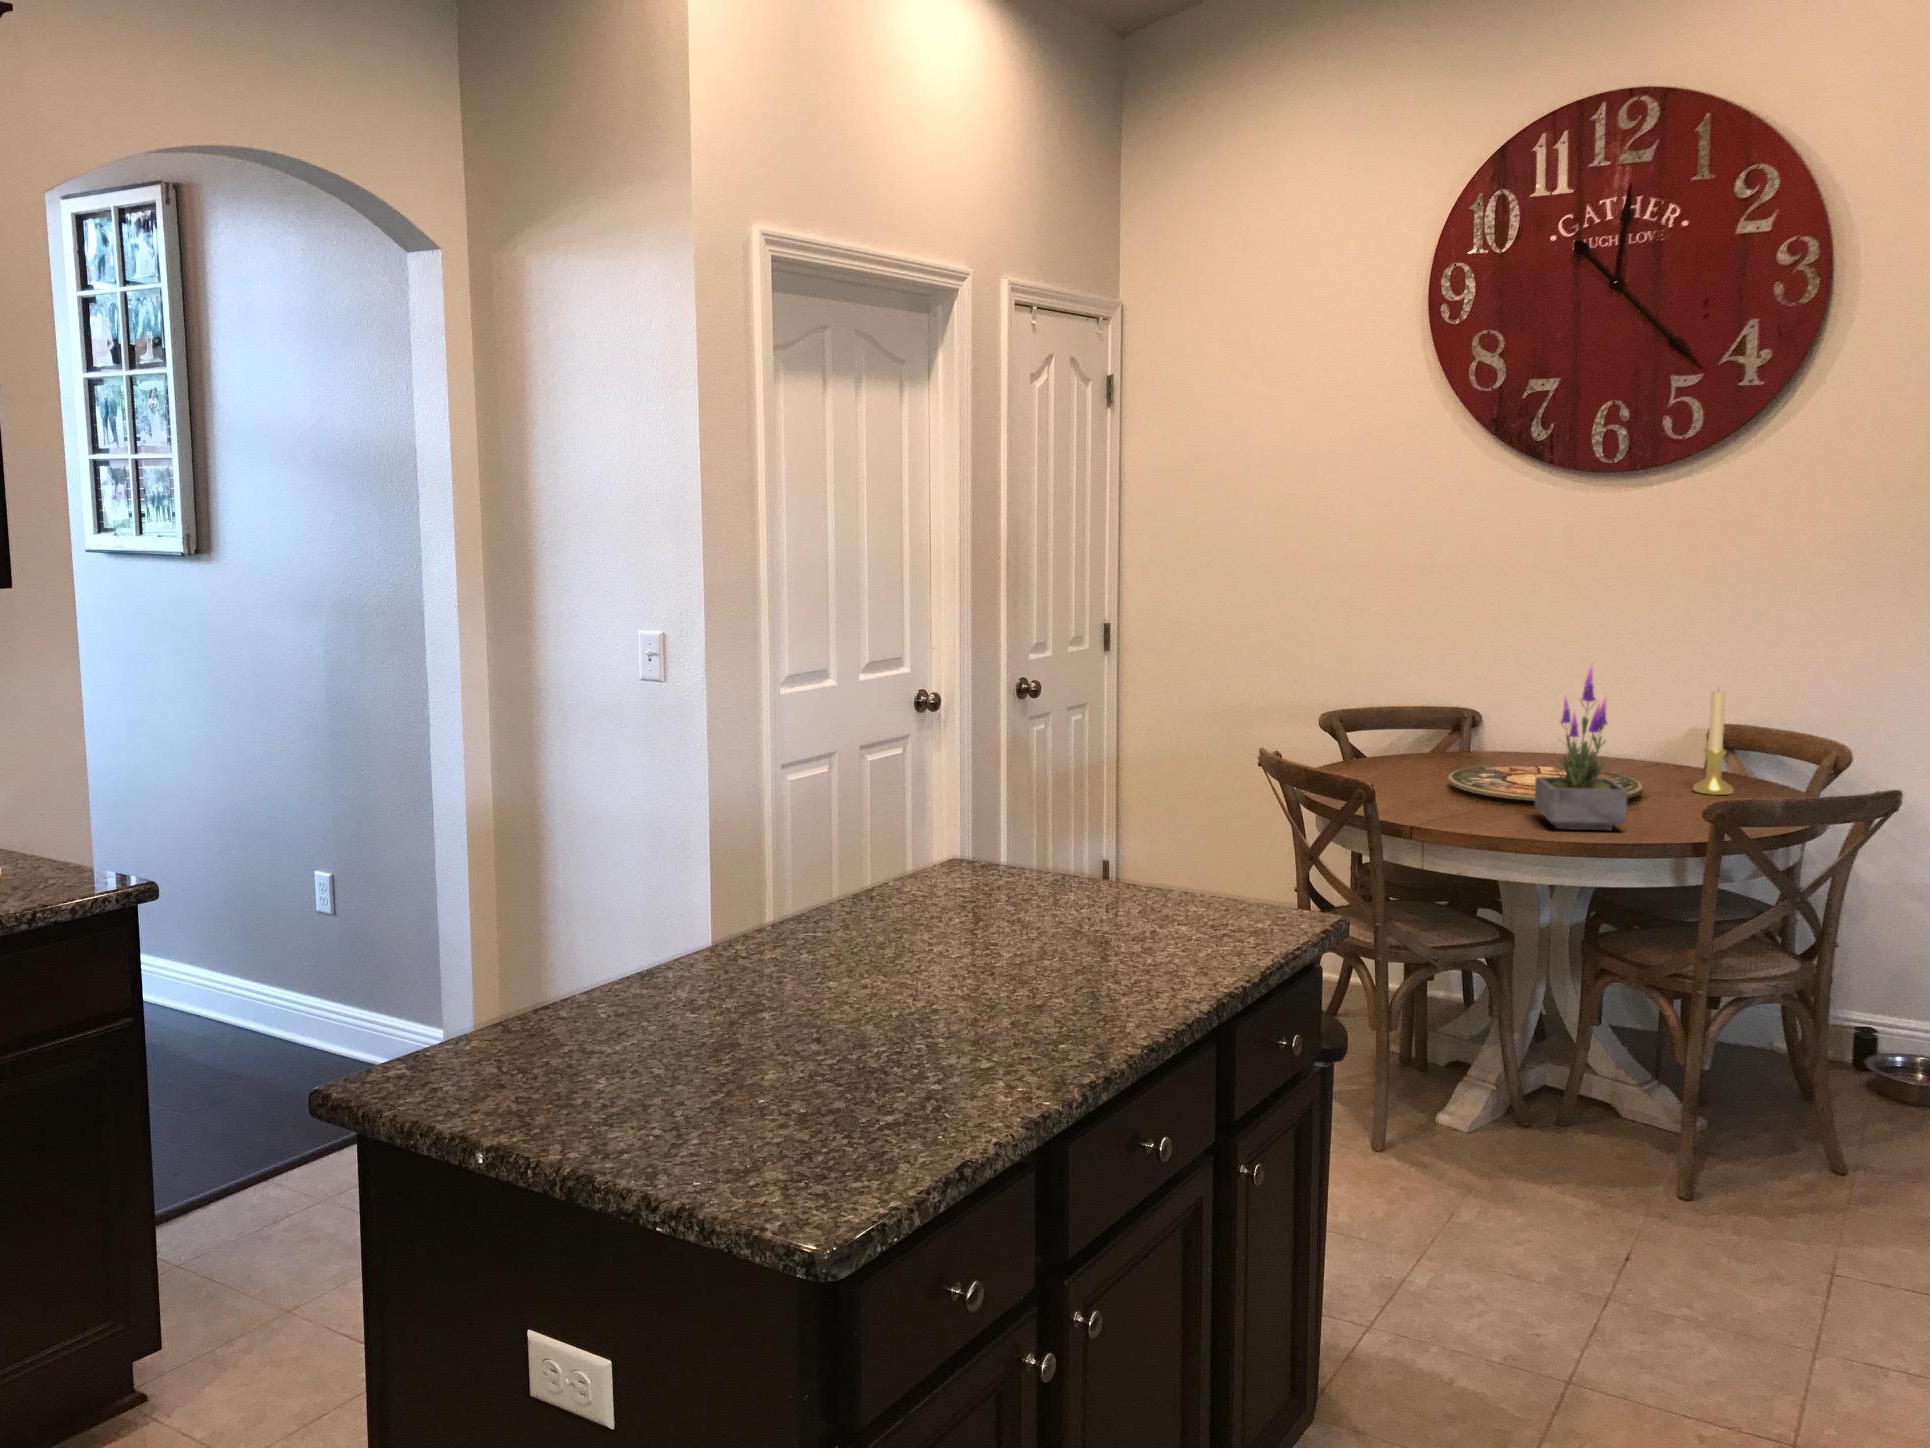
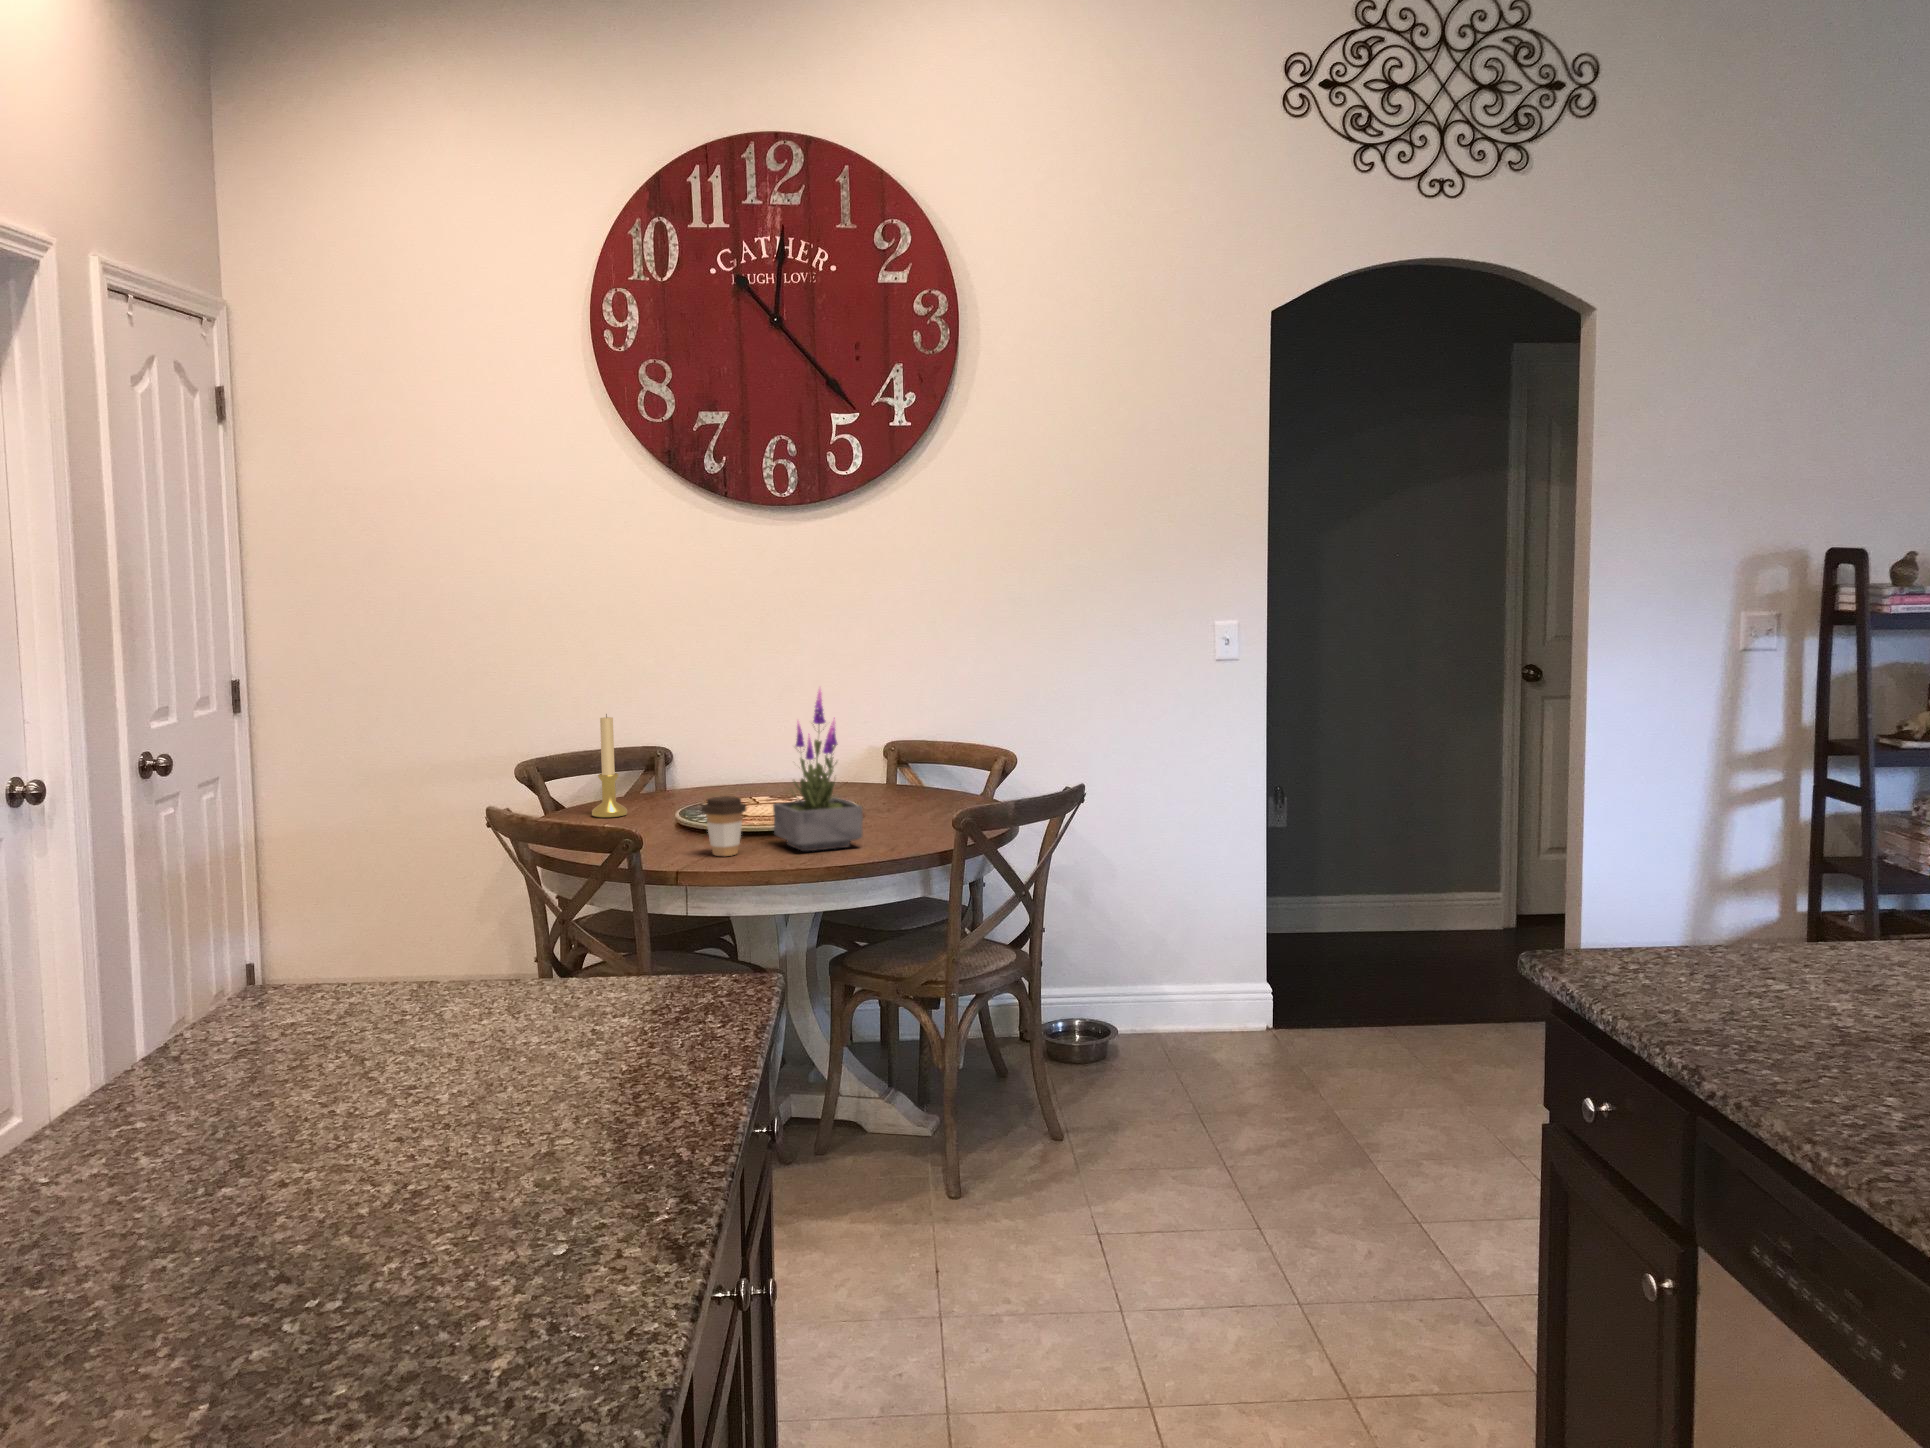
candle holder: present [1693,691,1733,795] -> present [592,714,627,817]
coffee cup: none [1455,765,1501,824] -> present [702,796,746,856]

